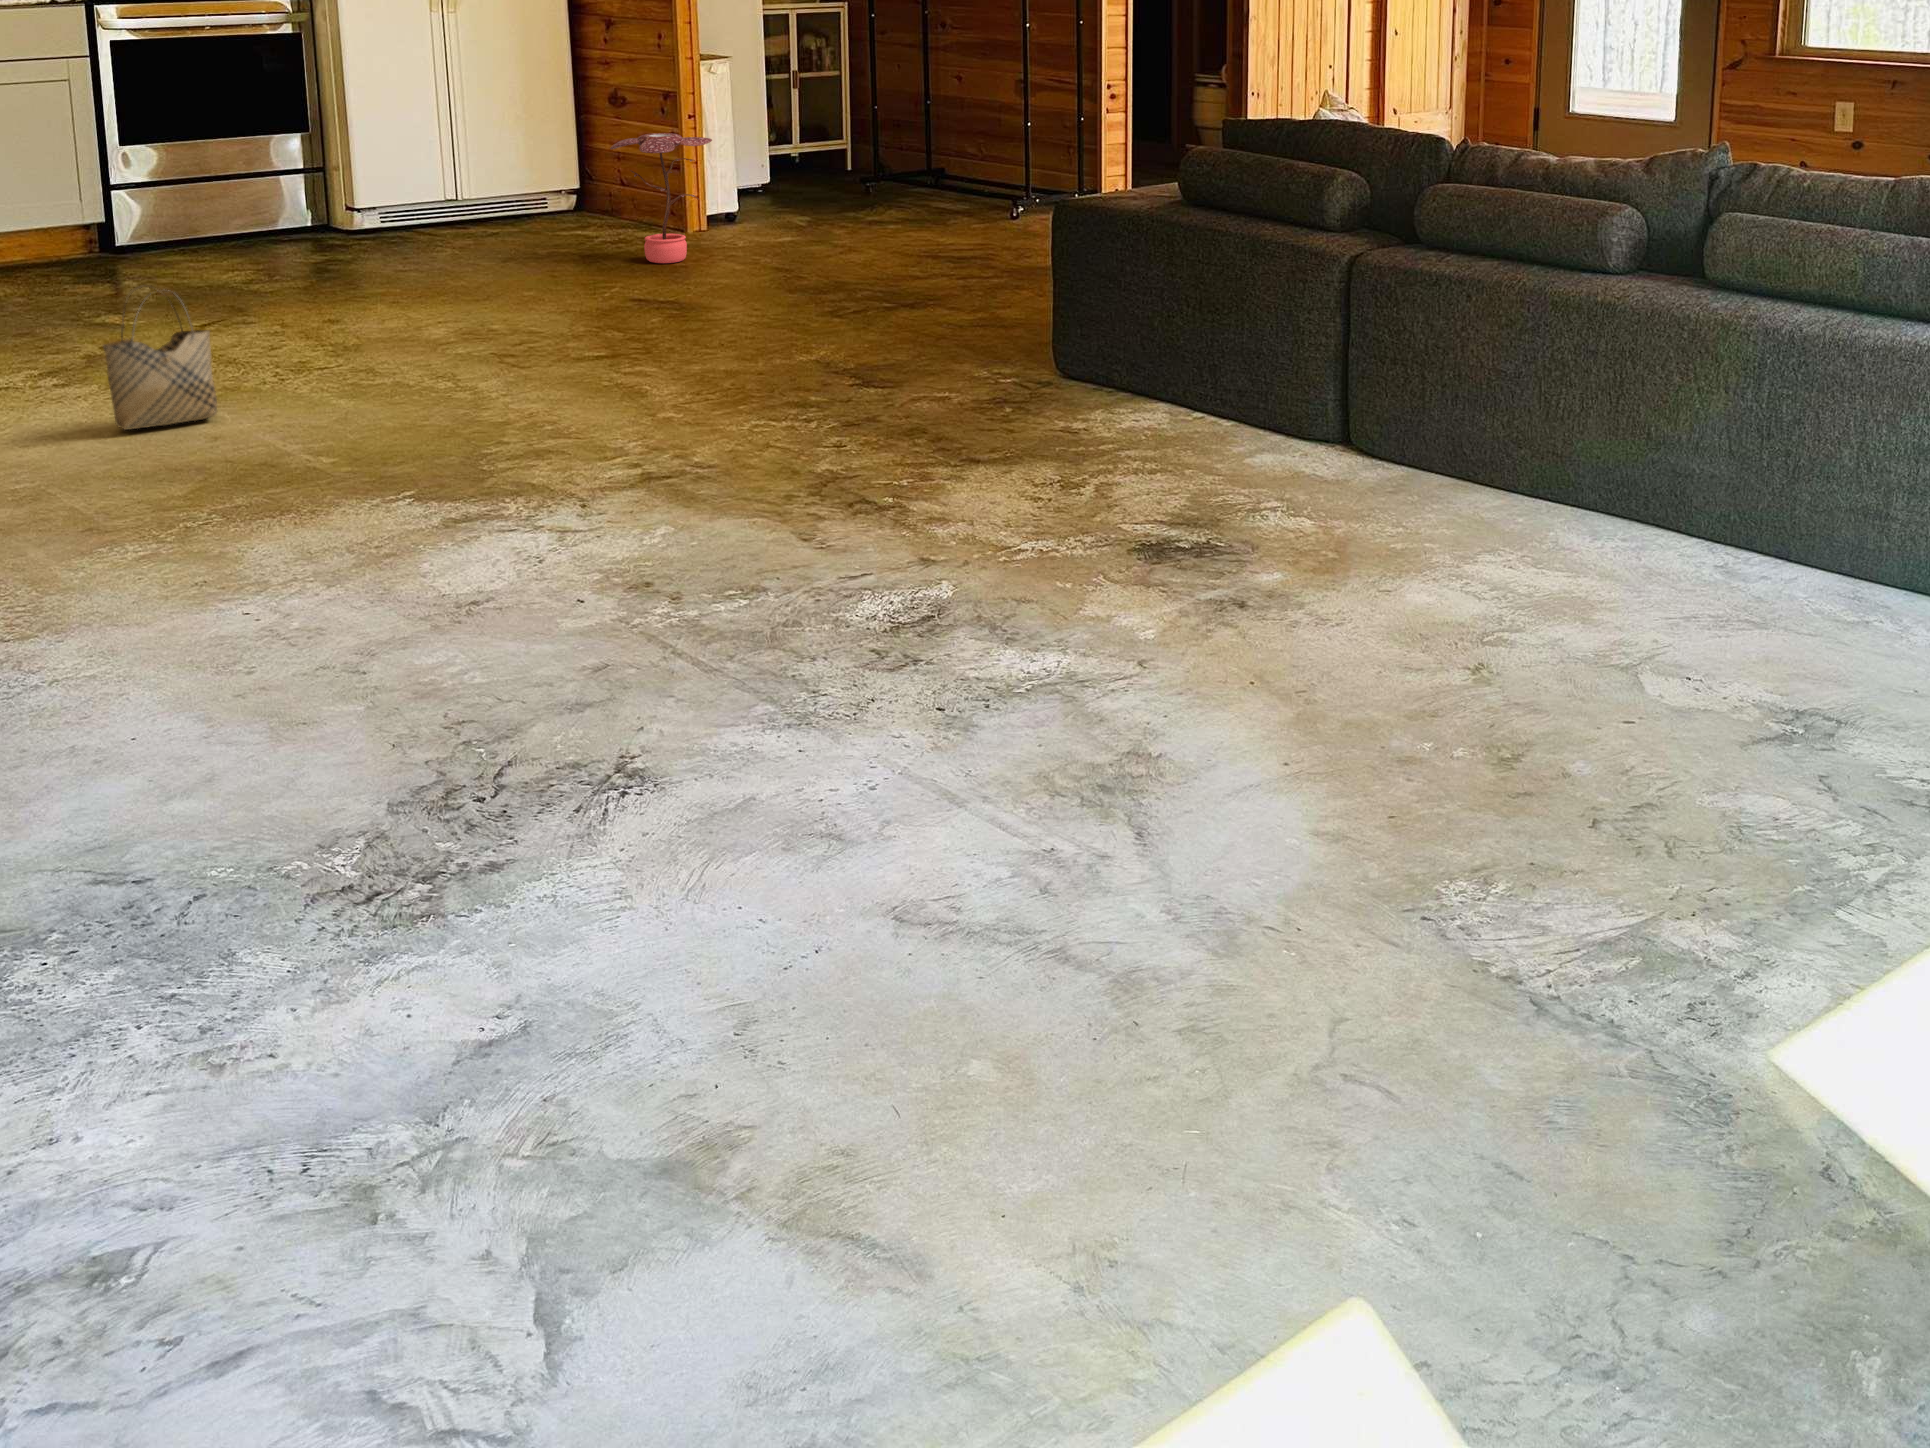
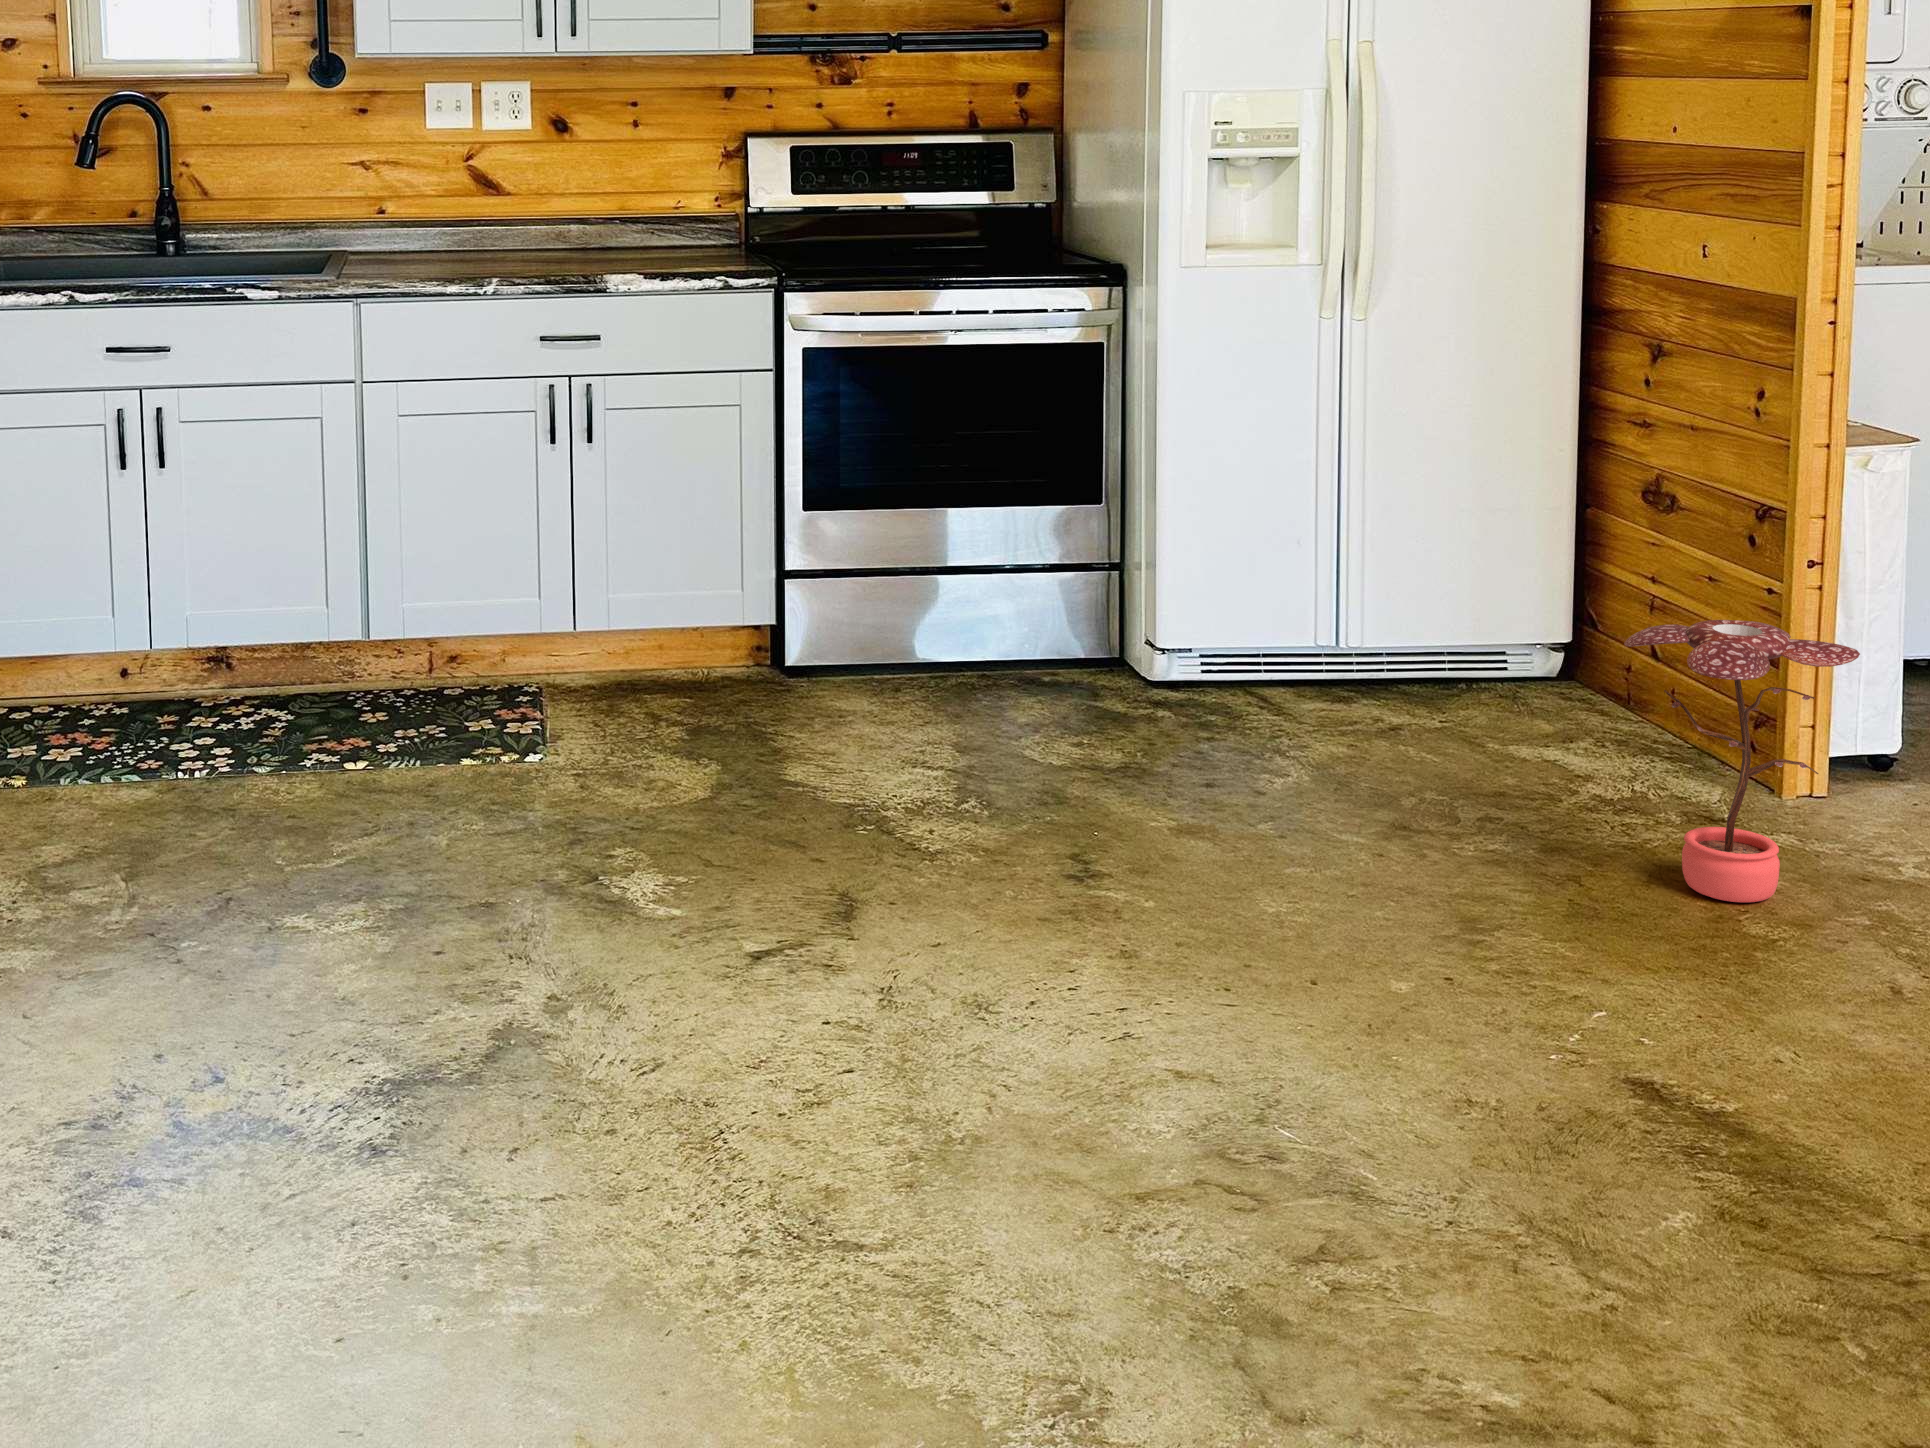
woven basket: present [103,285,217,430] -> none [357,1017,589,1356]

